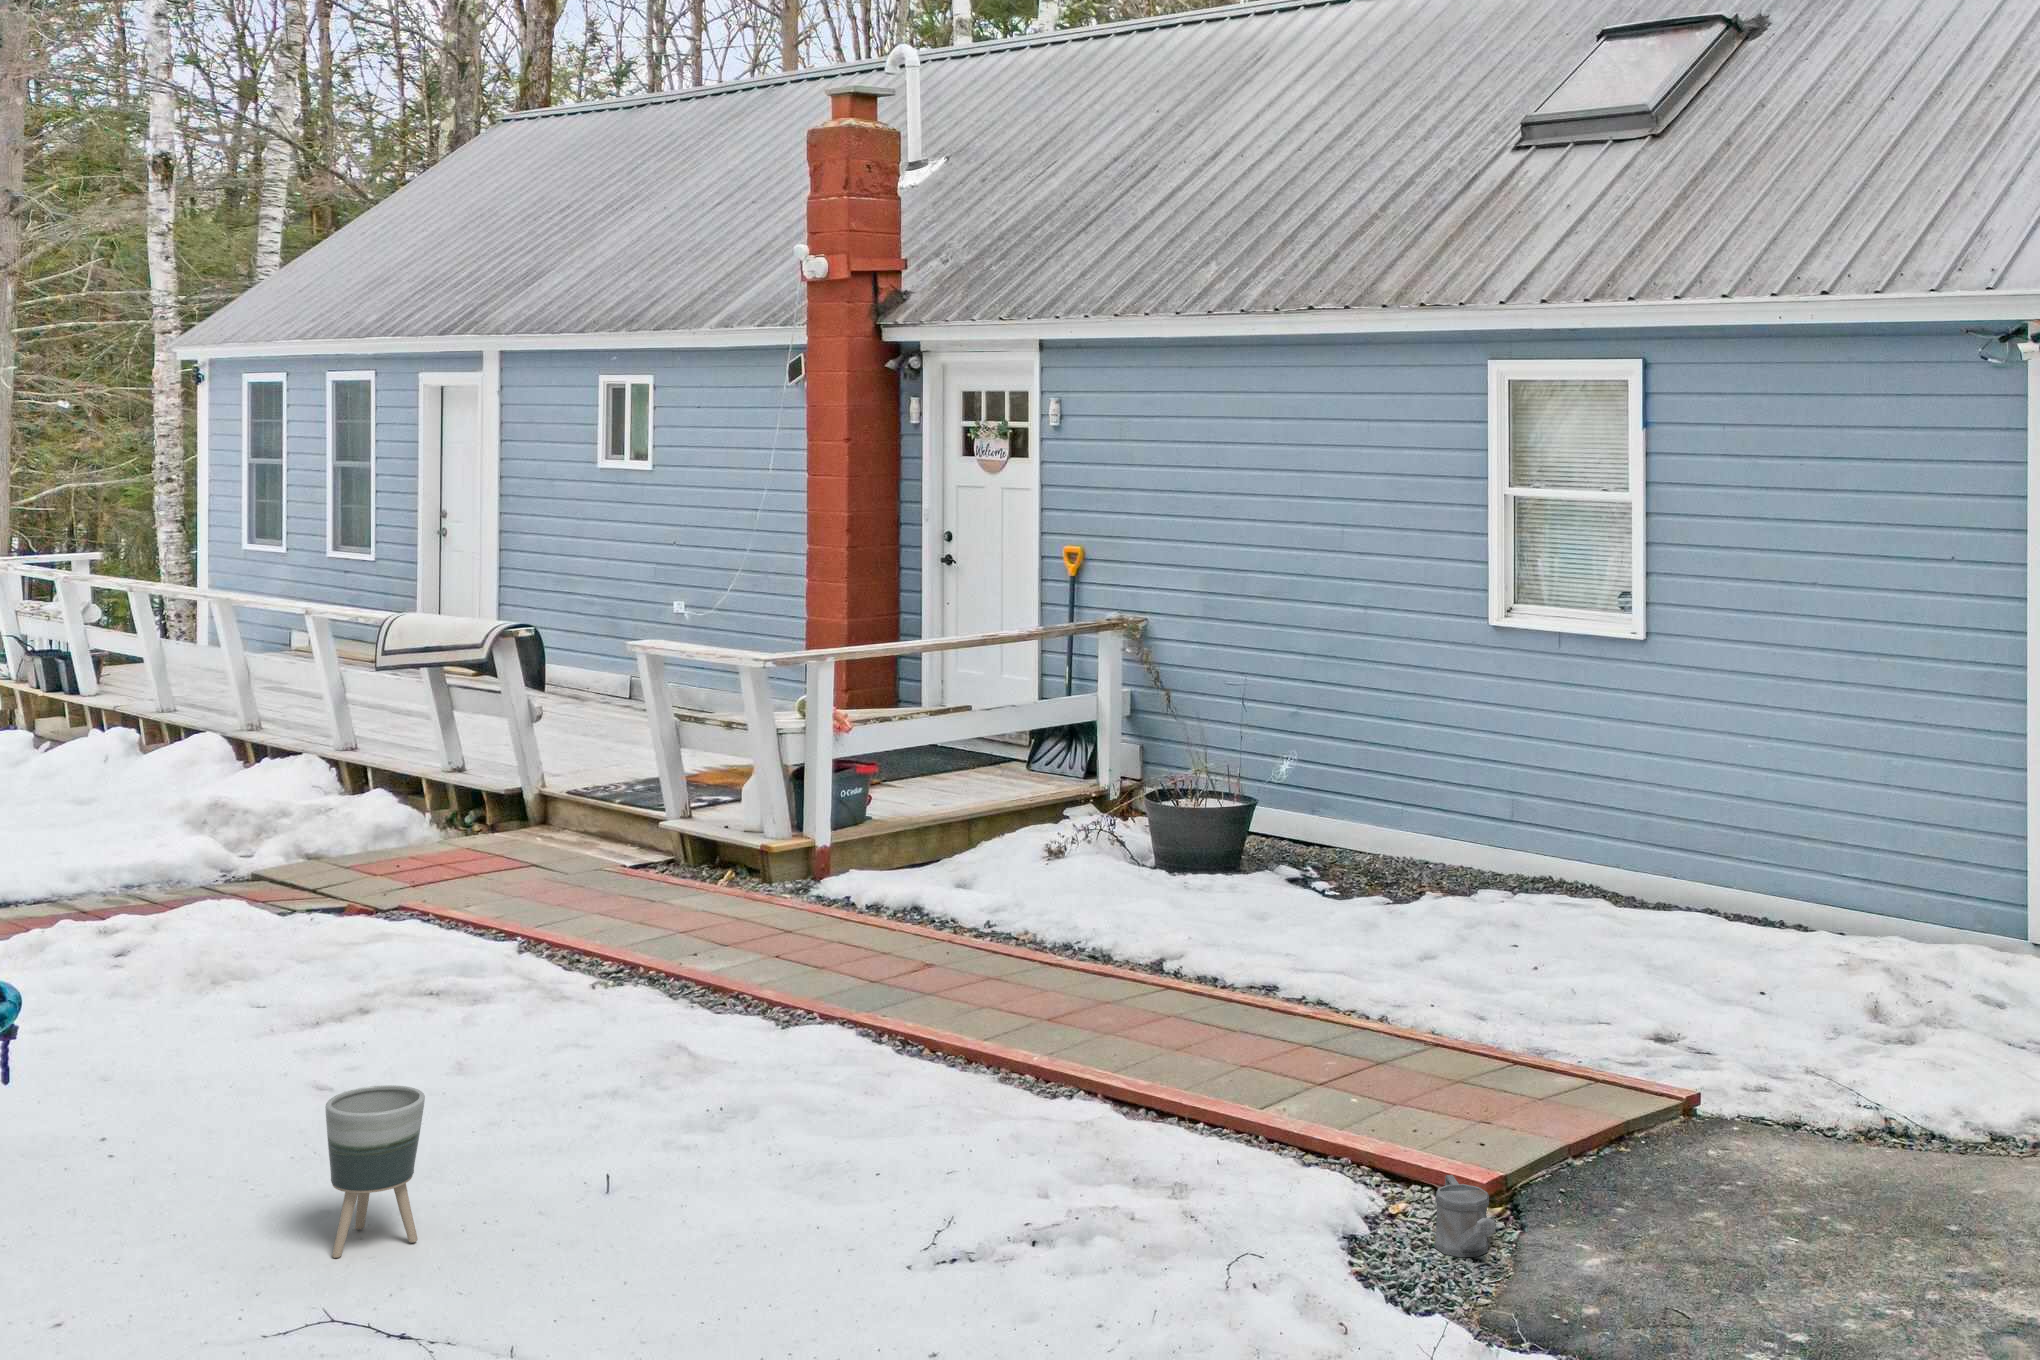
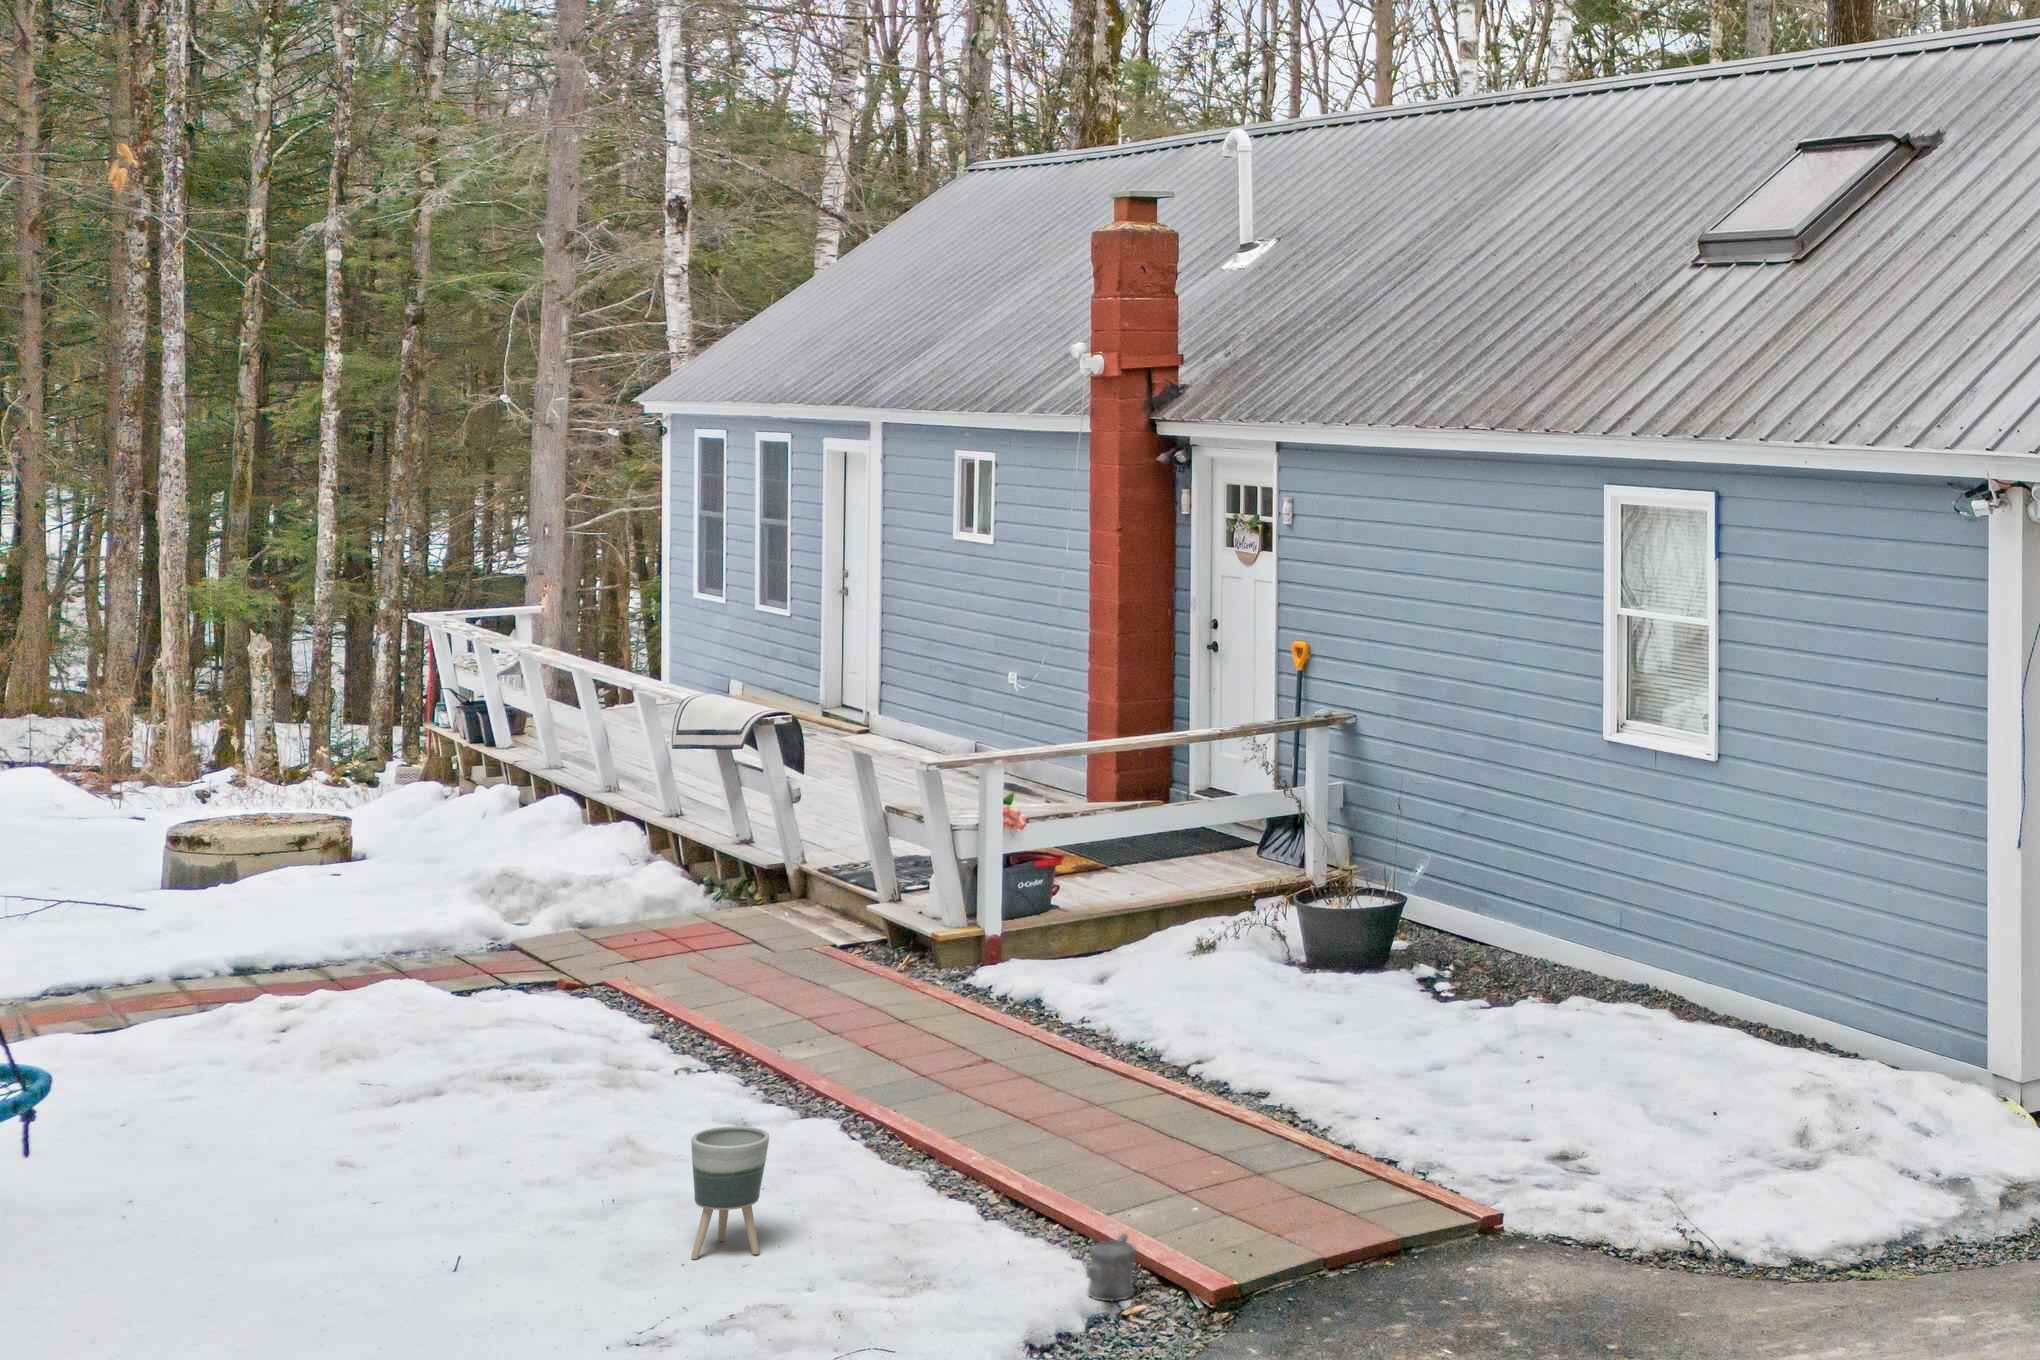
planter: present [325,1085,425,1258] -> present [691,1126,769,1259]

